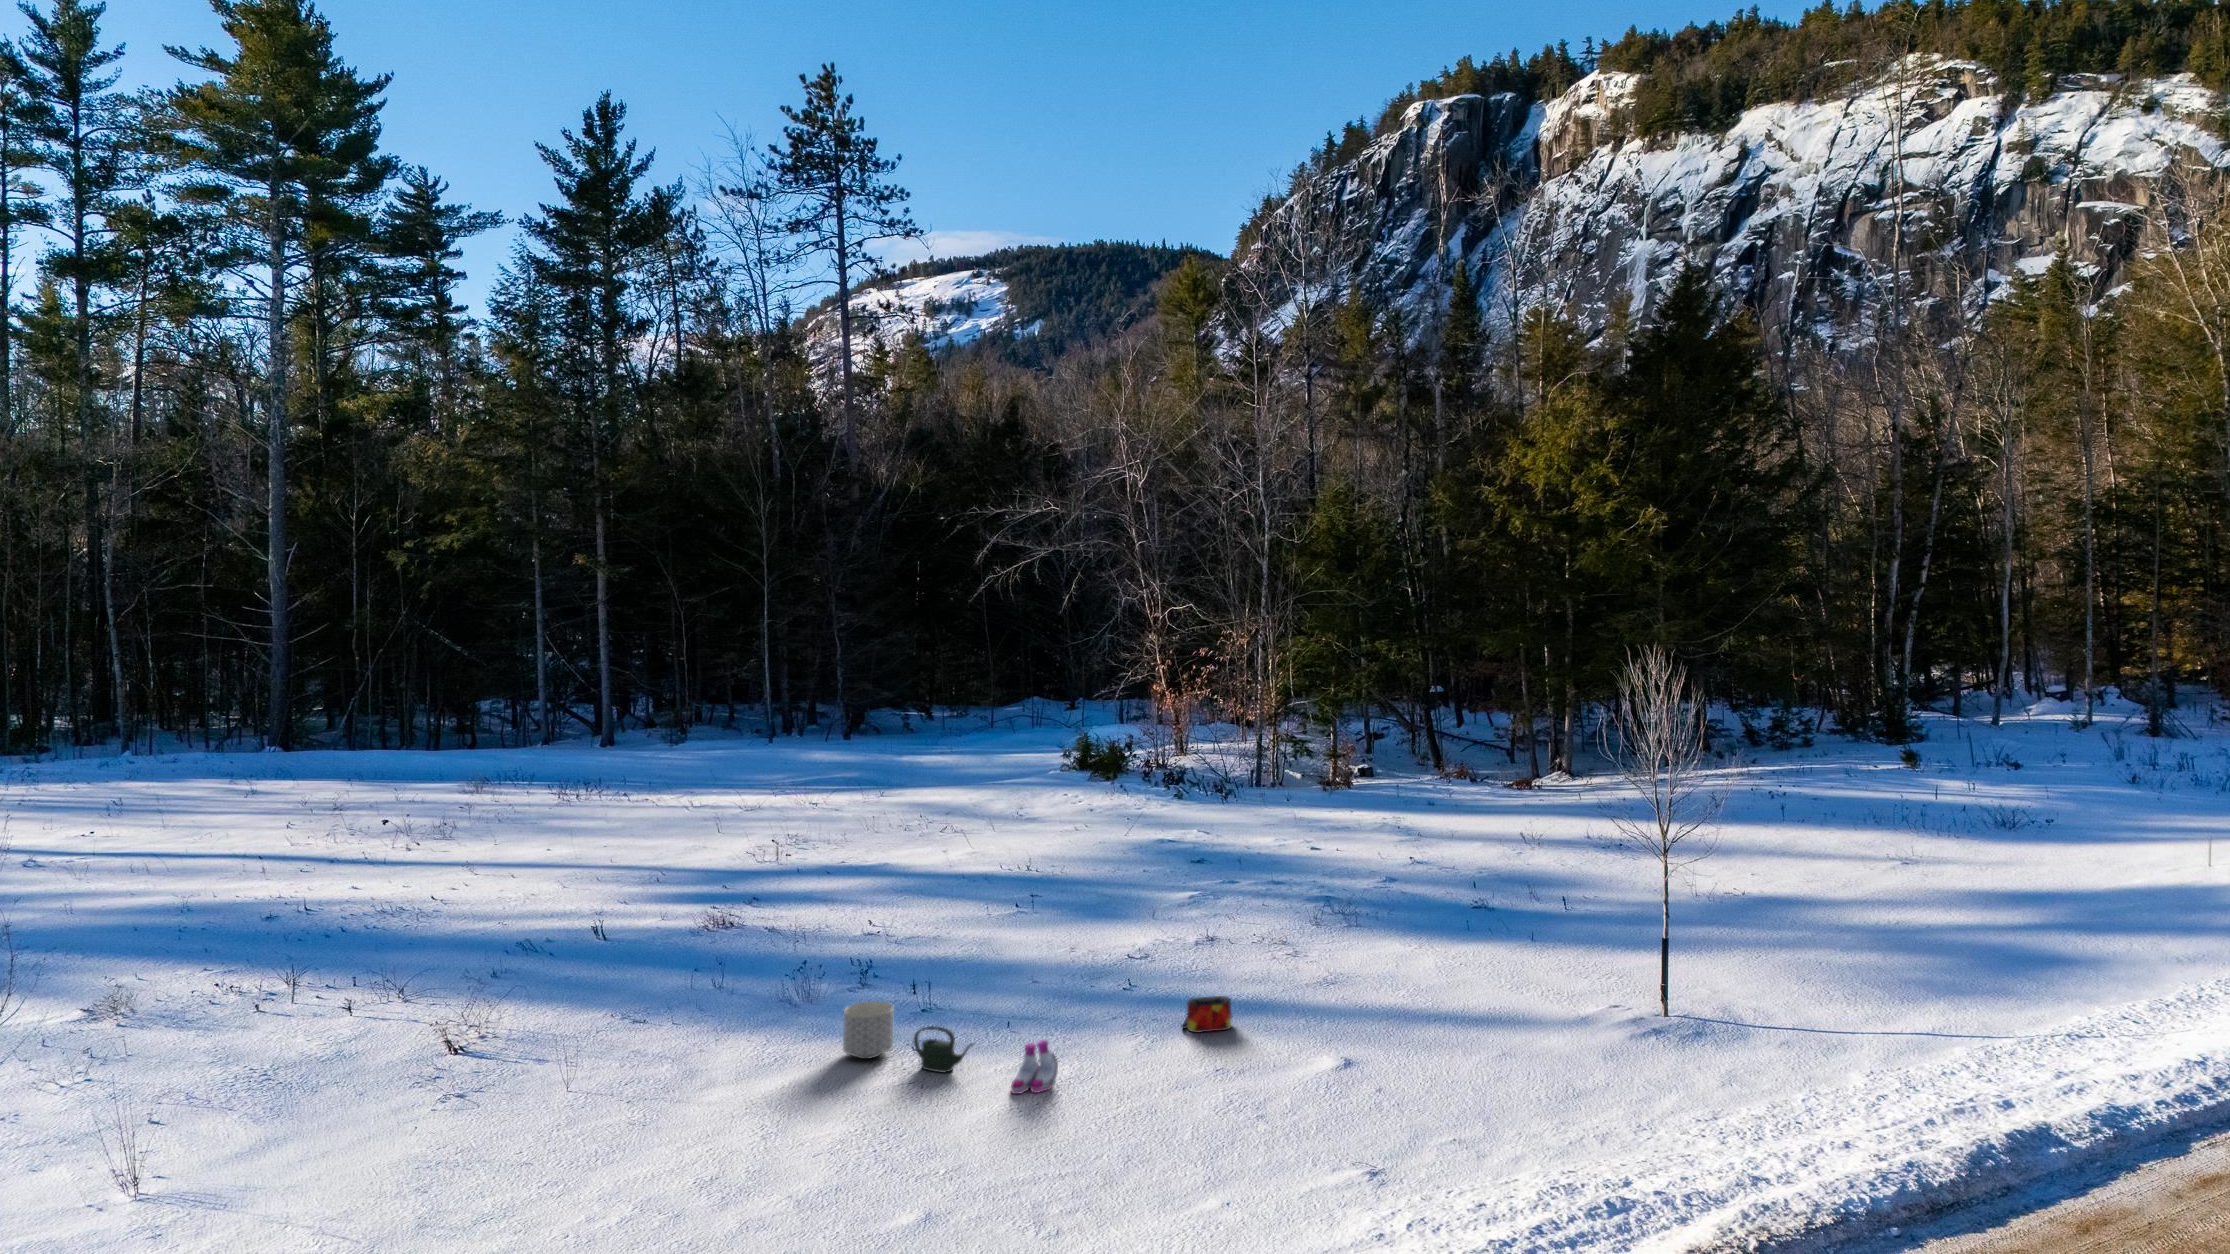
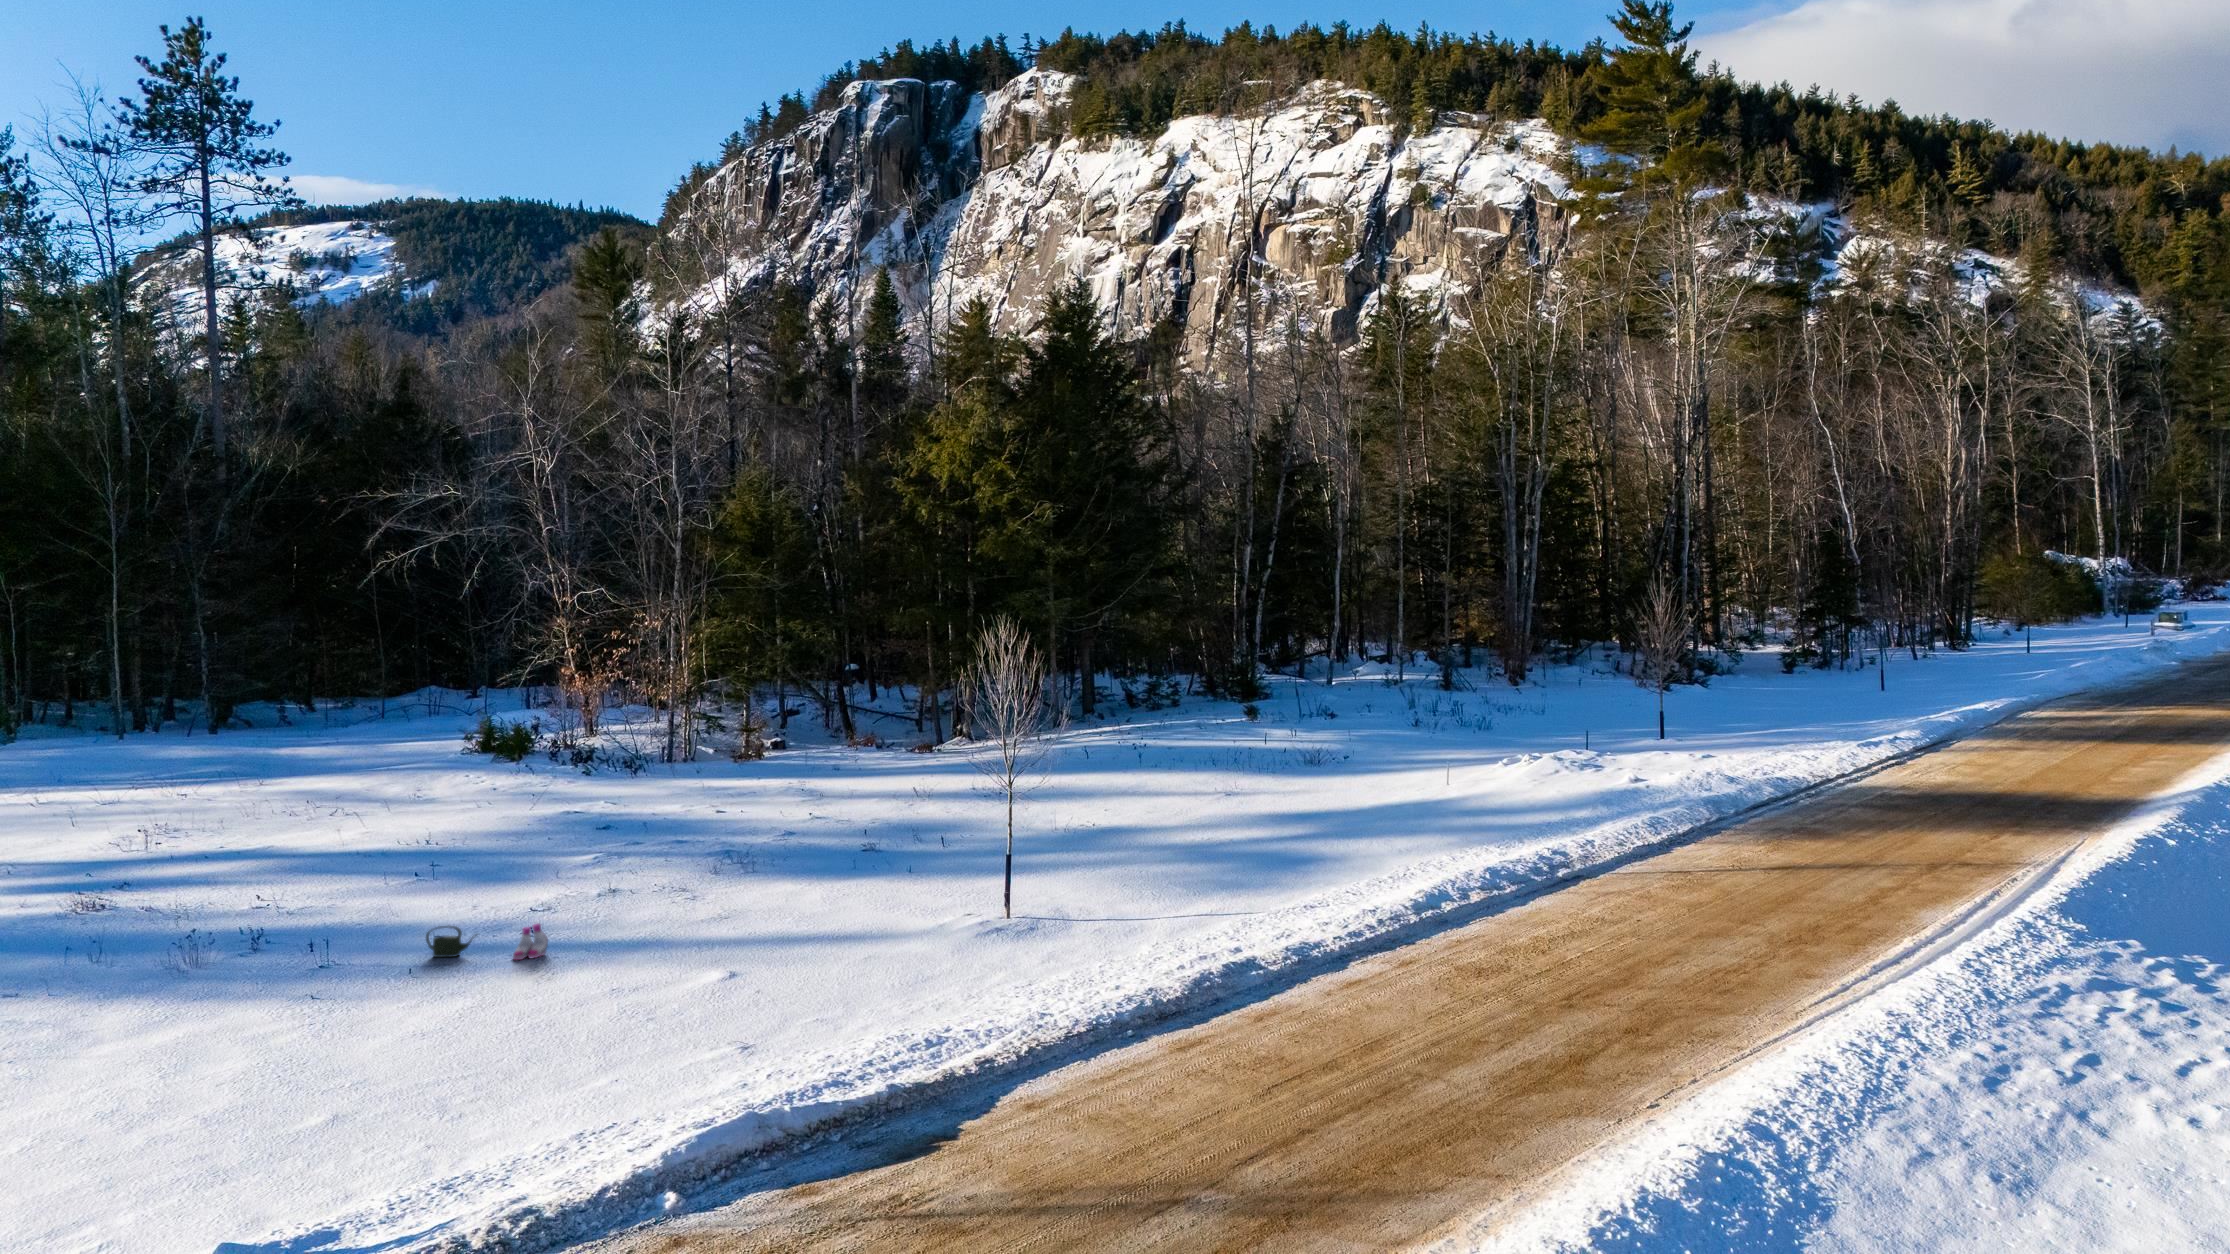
bag: present [1182,996,1232,1033] -> none [635,894,674,920]
planter: present [843,1001,894,1059] -> none [361,917,404,957]

